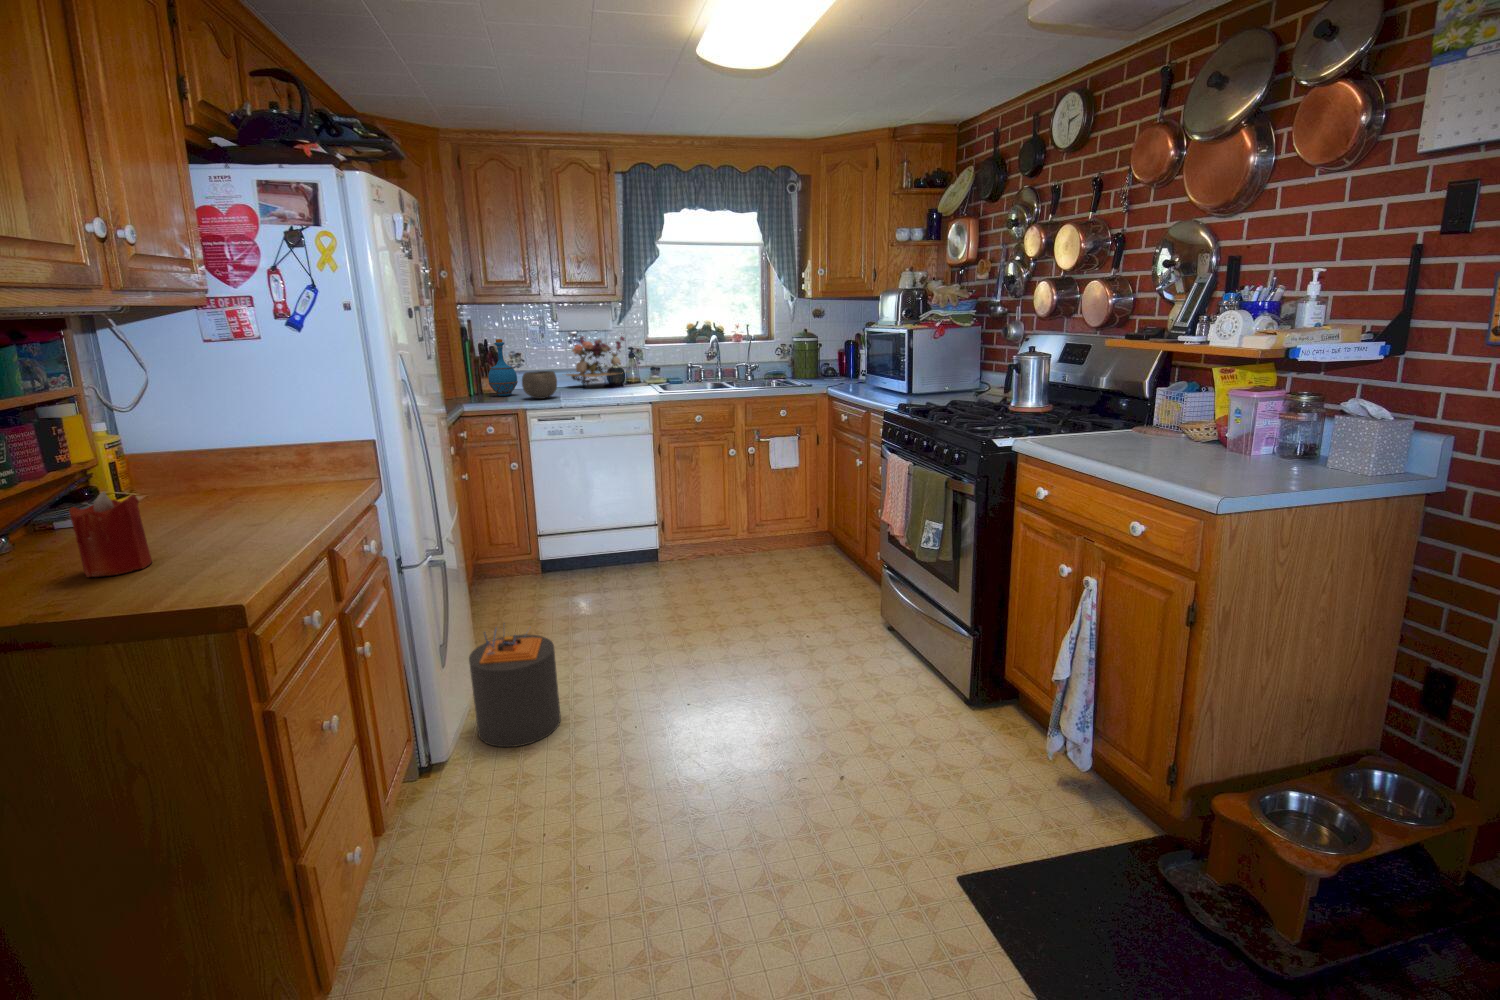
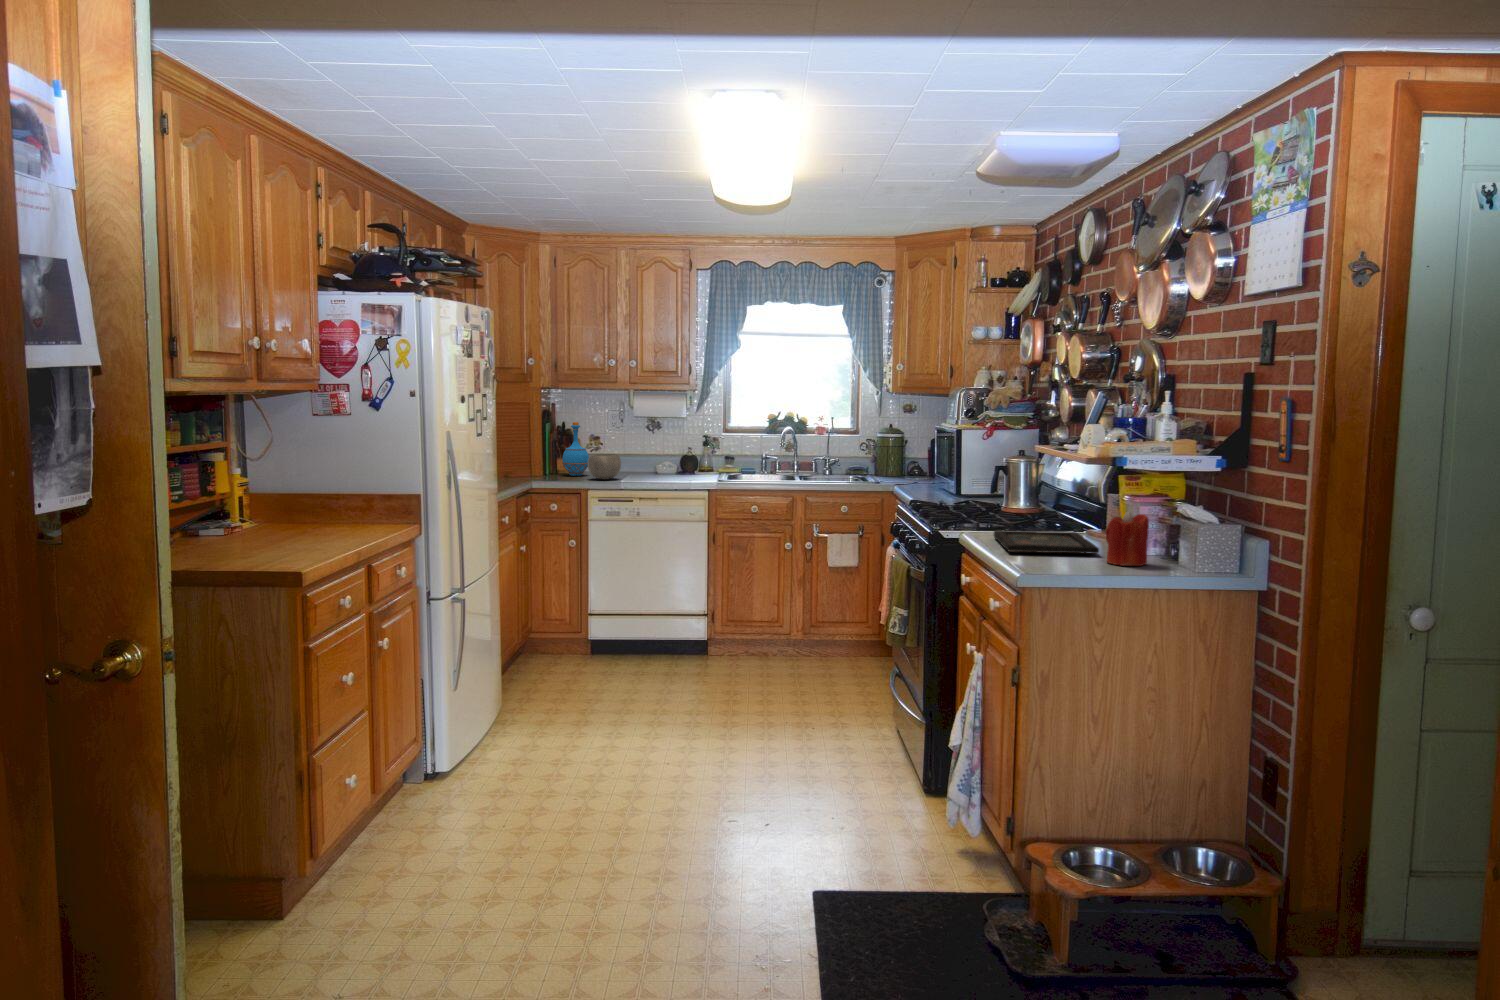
flower arrangement: present [566,333,624,386] -> none [638,420,705,472]
tray: none [1076,434,1242,466] -> present [994,530,1099,554]
candle: present [69,491,152,577] -> present [1106,511,1149,566]
trash can: present [469,623,561,747] -> none [476,660,549,770]

